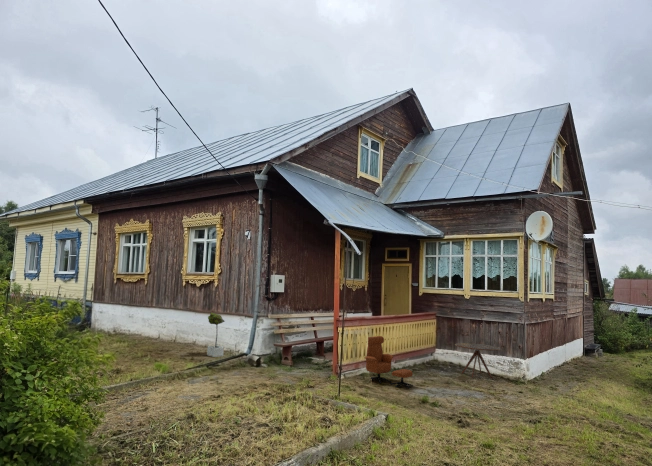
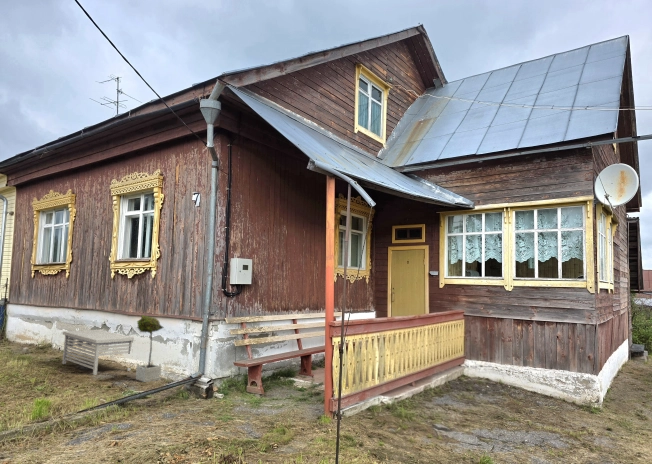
storage bench: none [151,323,203,353] -> present [62,329,134,375]
lounge chair: present [365,336,413,388] -> none [376,348,455,436]
round table: present [455,343,500,378] -> none [498,353,566,405]

